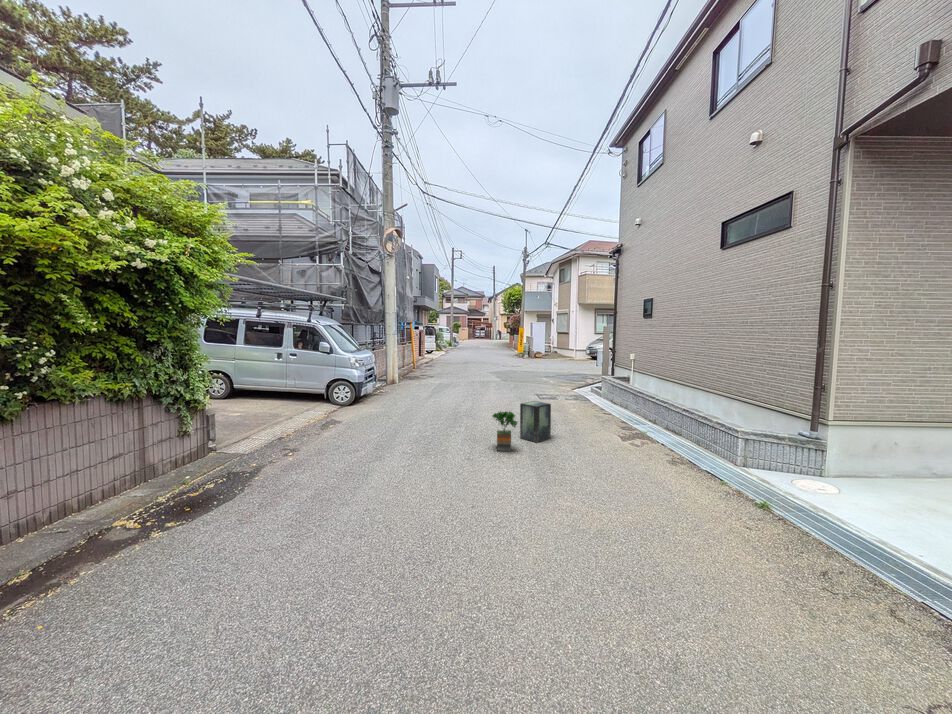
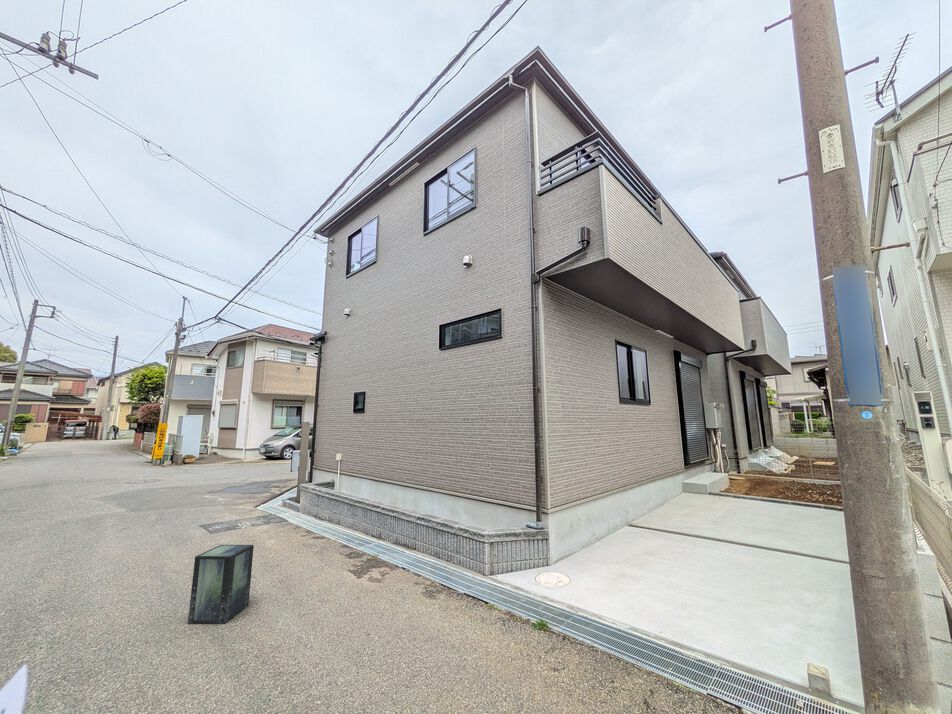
potted tree: present [493,411,517,451] -> none [132,580,195,678]

